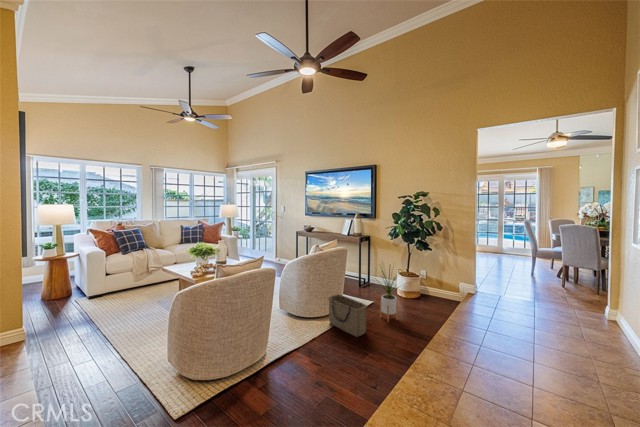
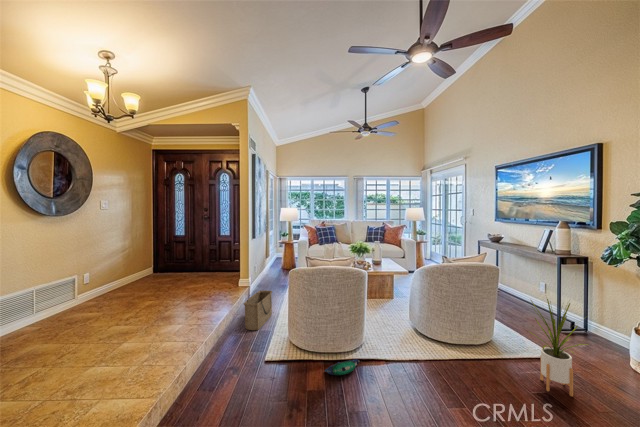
basket: present [328,294,367,337] -> present [244,290,272,330]
plush toy: none [259,359,286,387] -> present [325,359,359,375]

